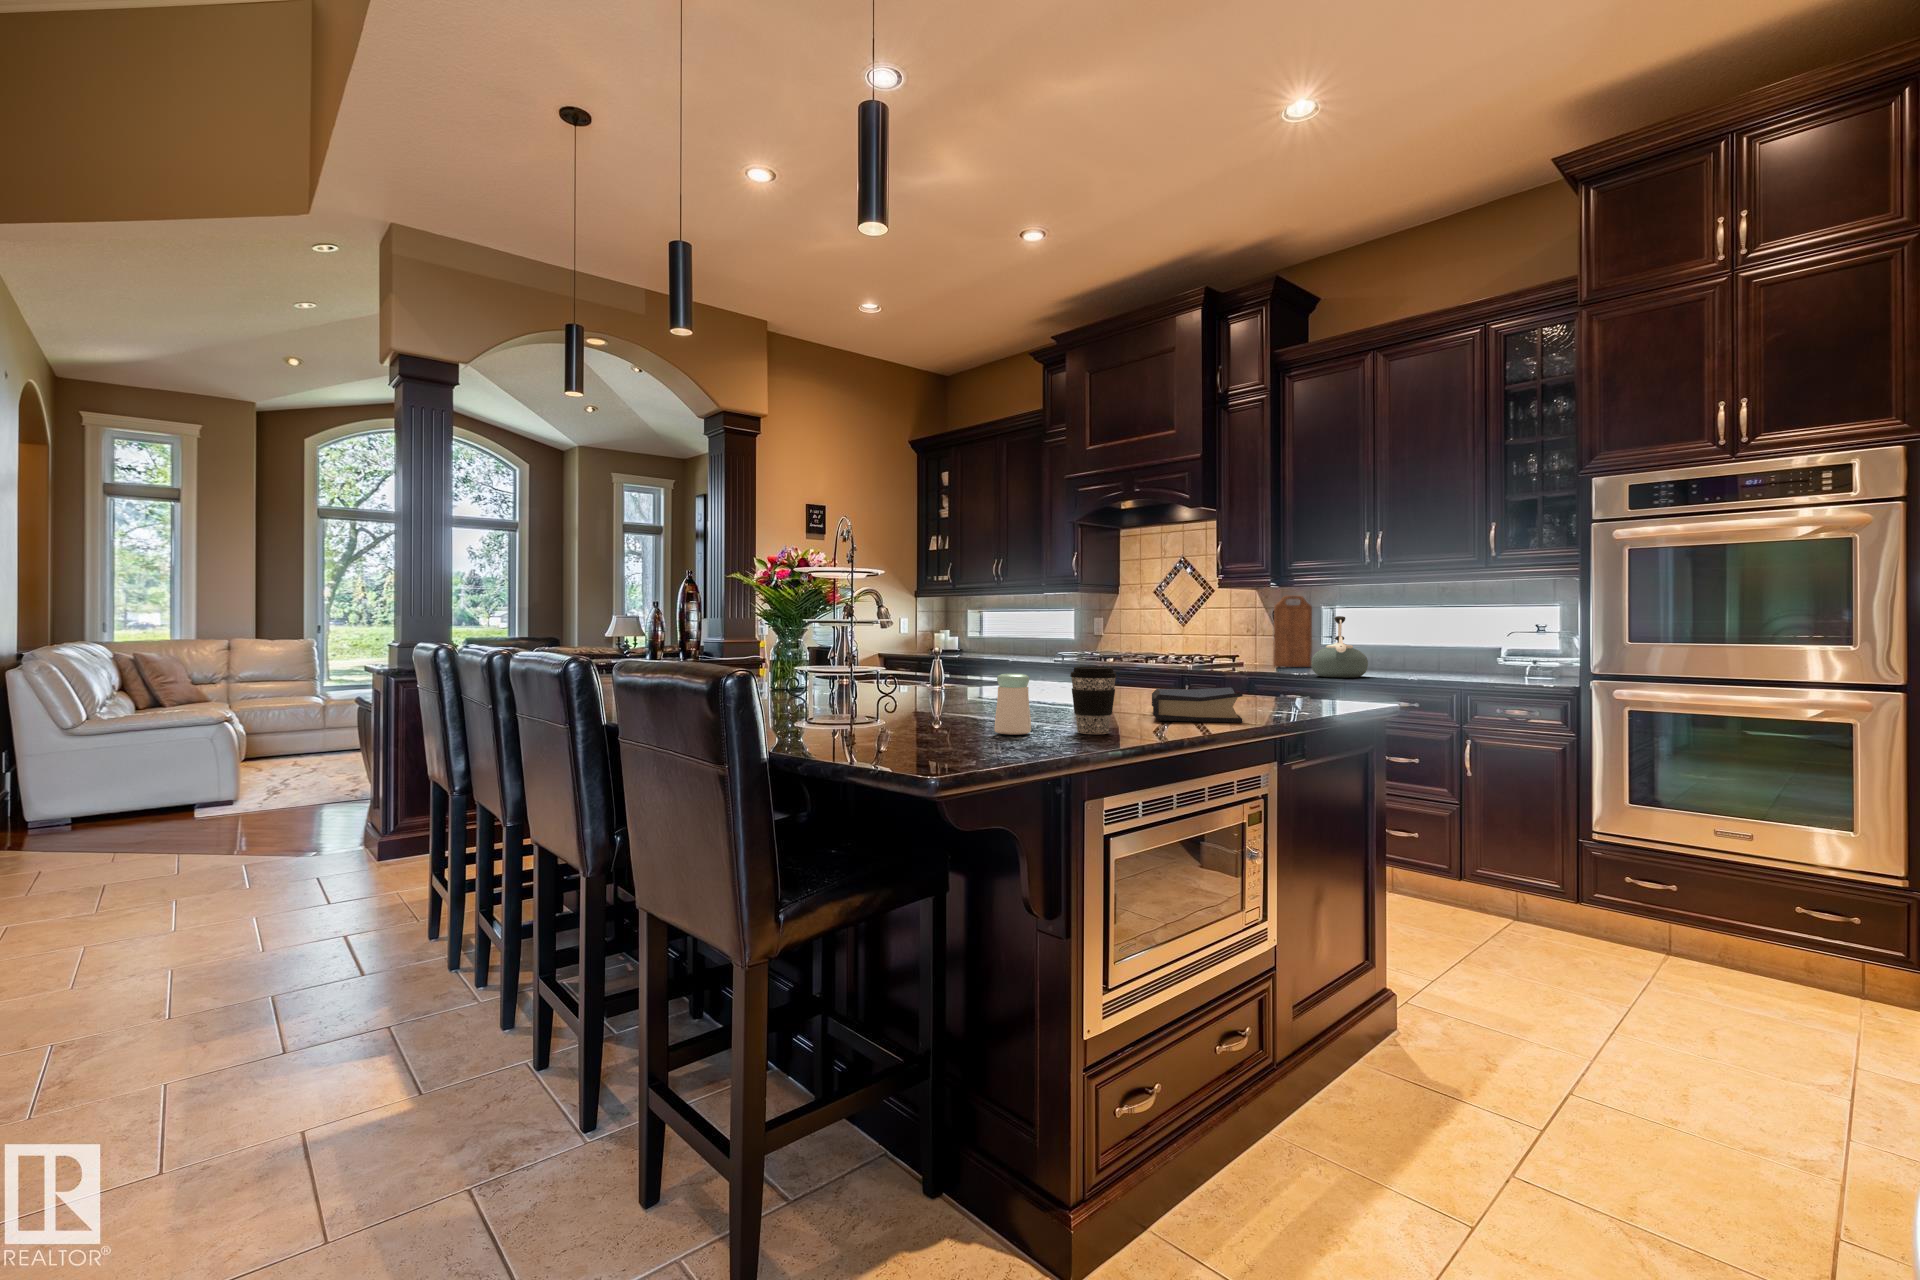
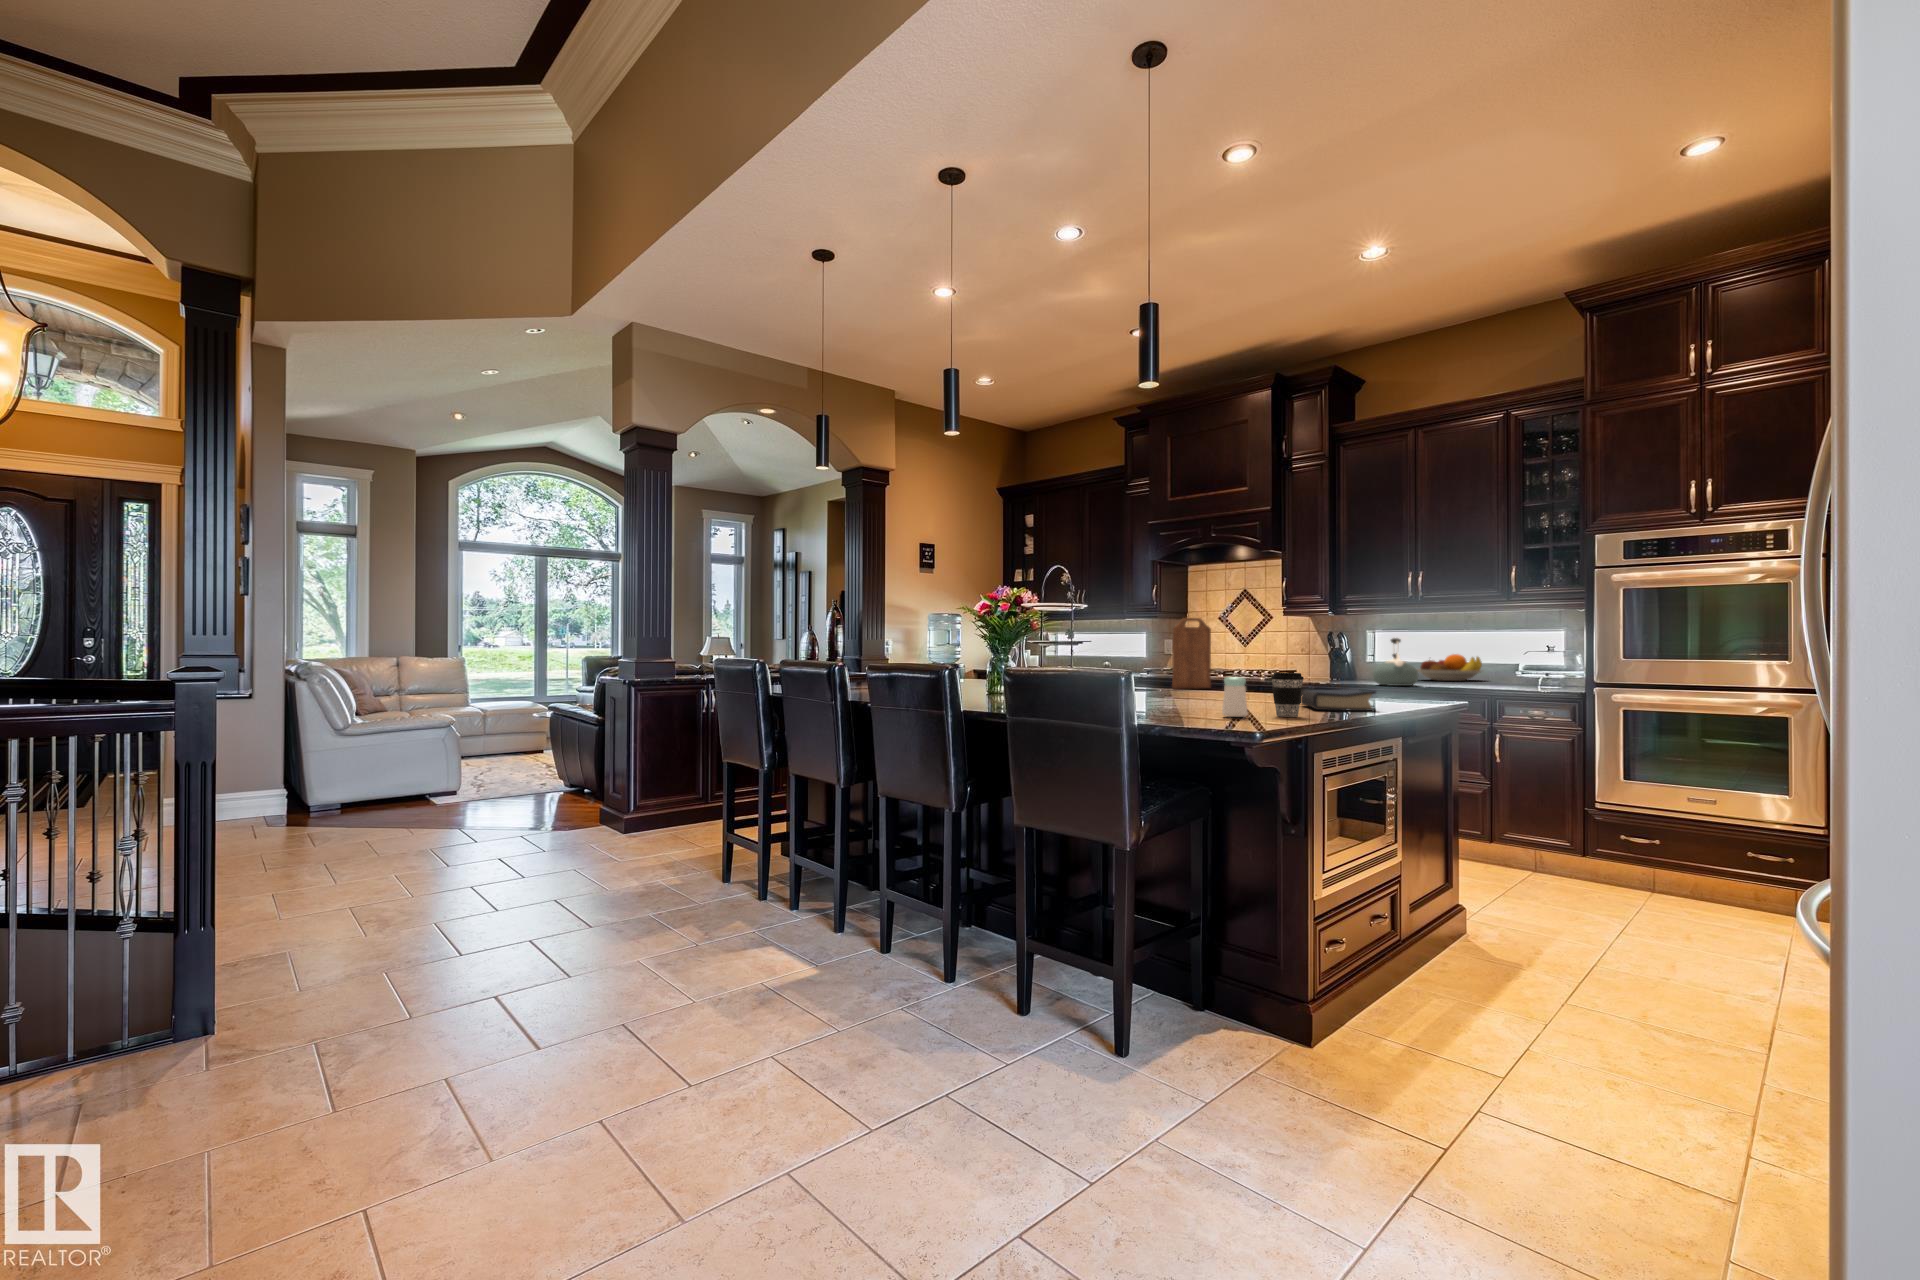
cutting board: present [1273,596,1312,667] -> present [1172,618,1211,689]
fruit bowl: none [1374,636,1460,670] -> present [1417,654,1482,681]

